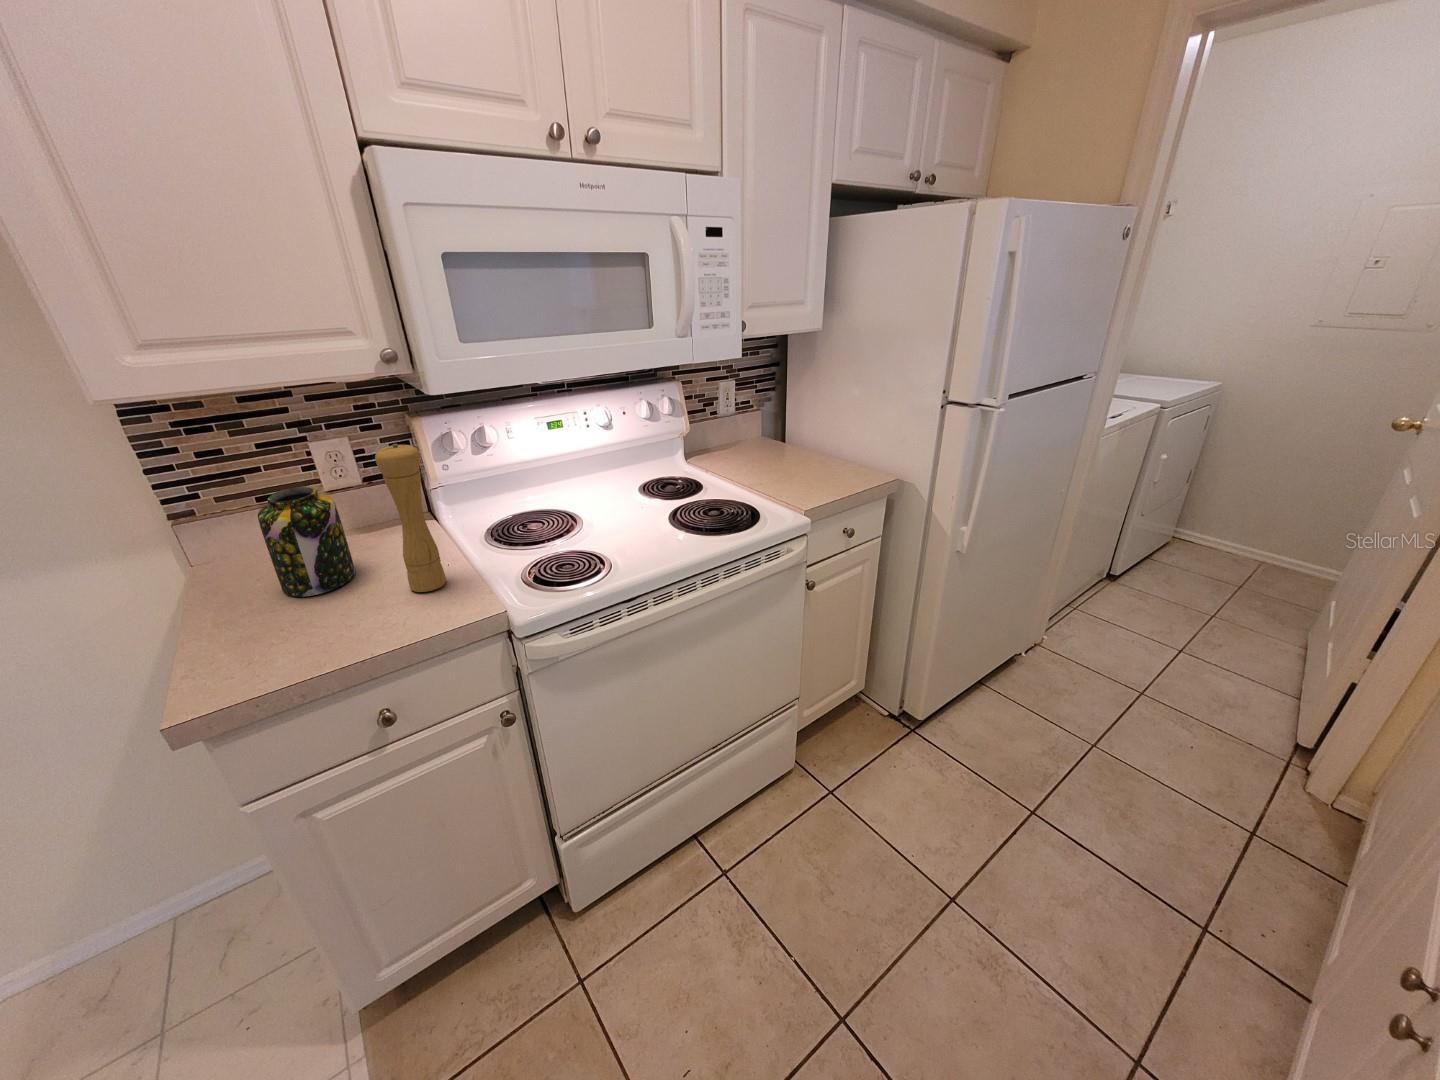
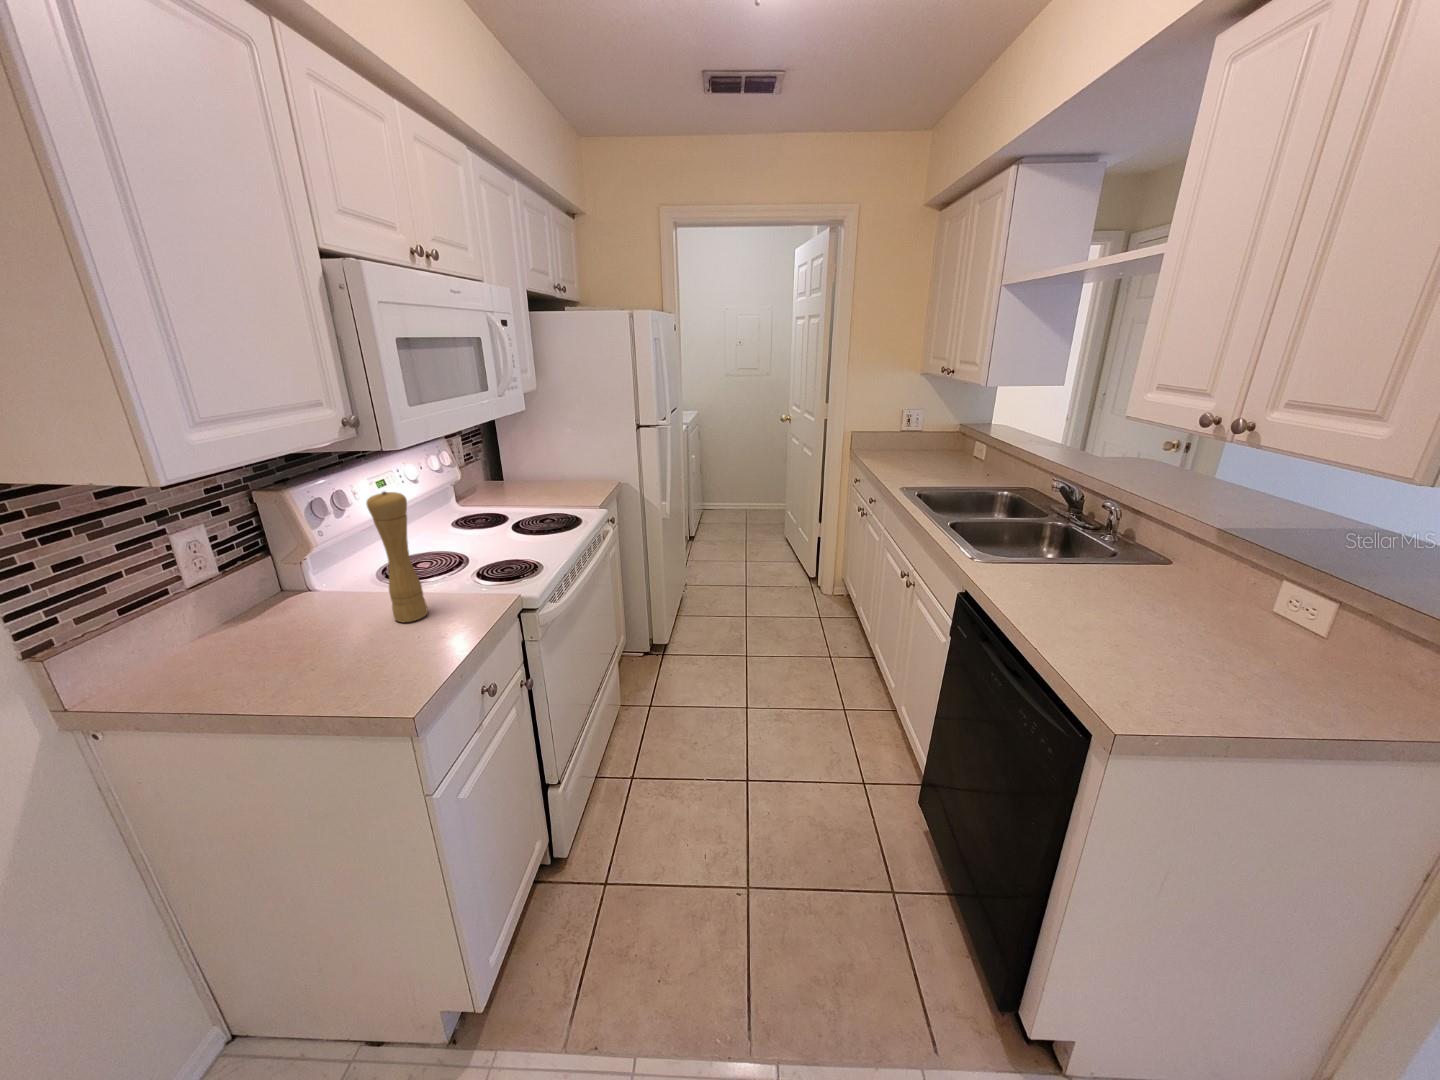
jar: present [258,486,355,597] -> none [225,558,327,669]

